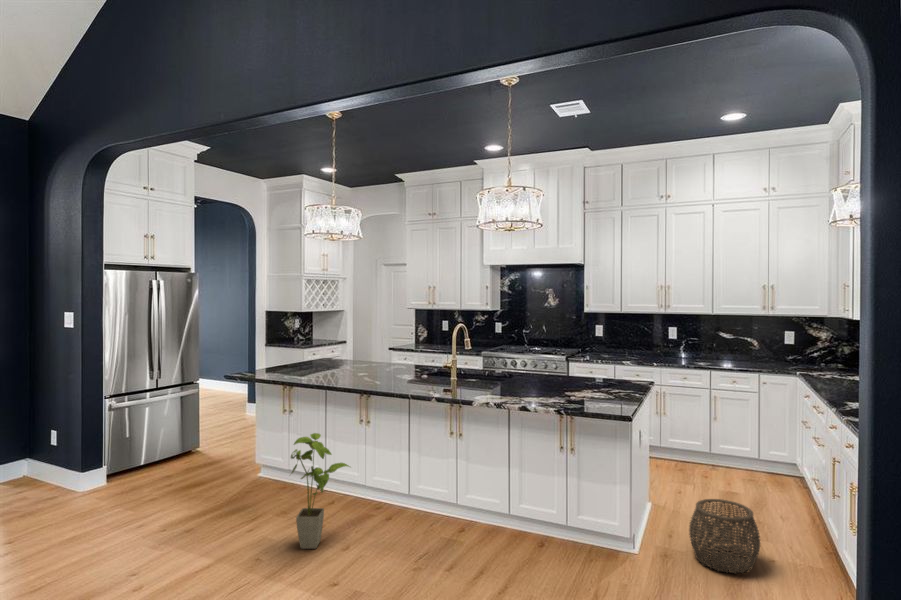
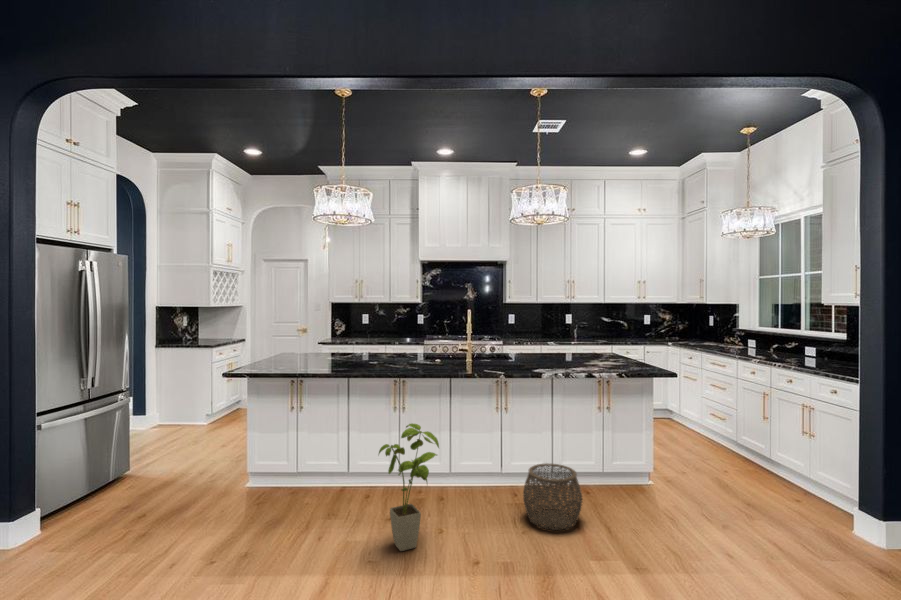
woven basket: present [689,499,760,574] -> present [523,463,582,530]

